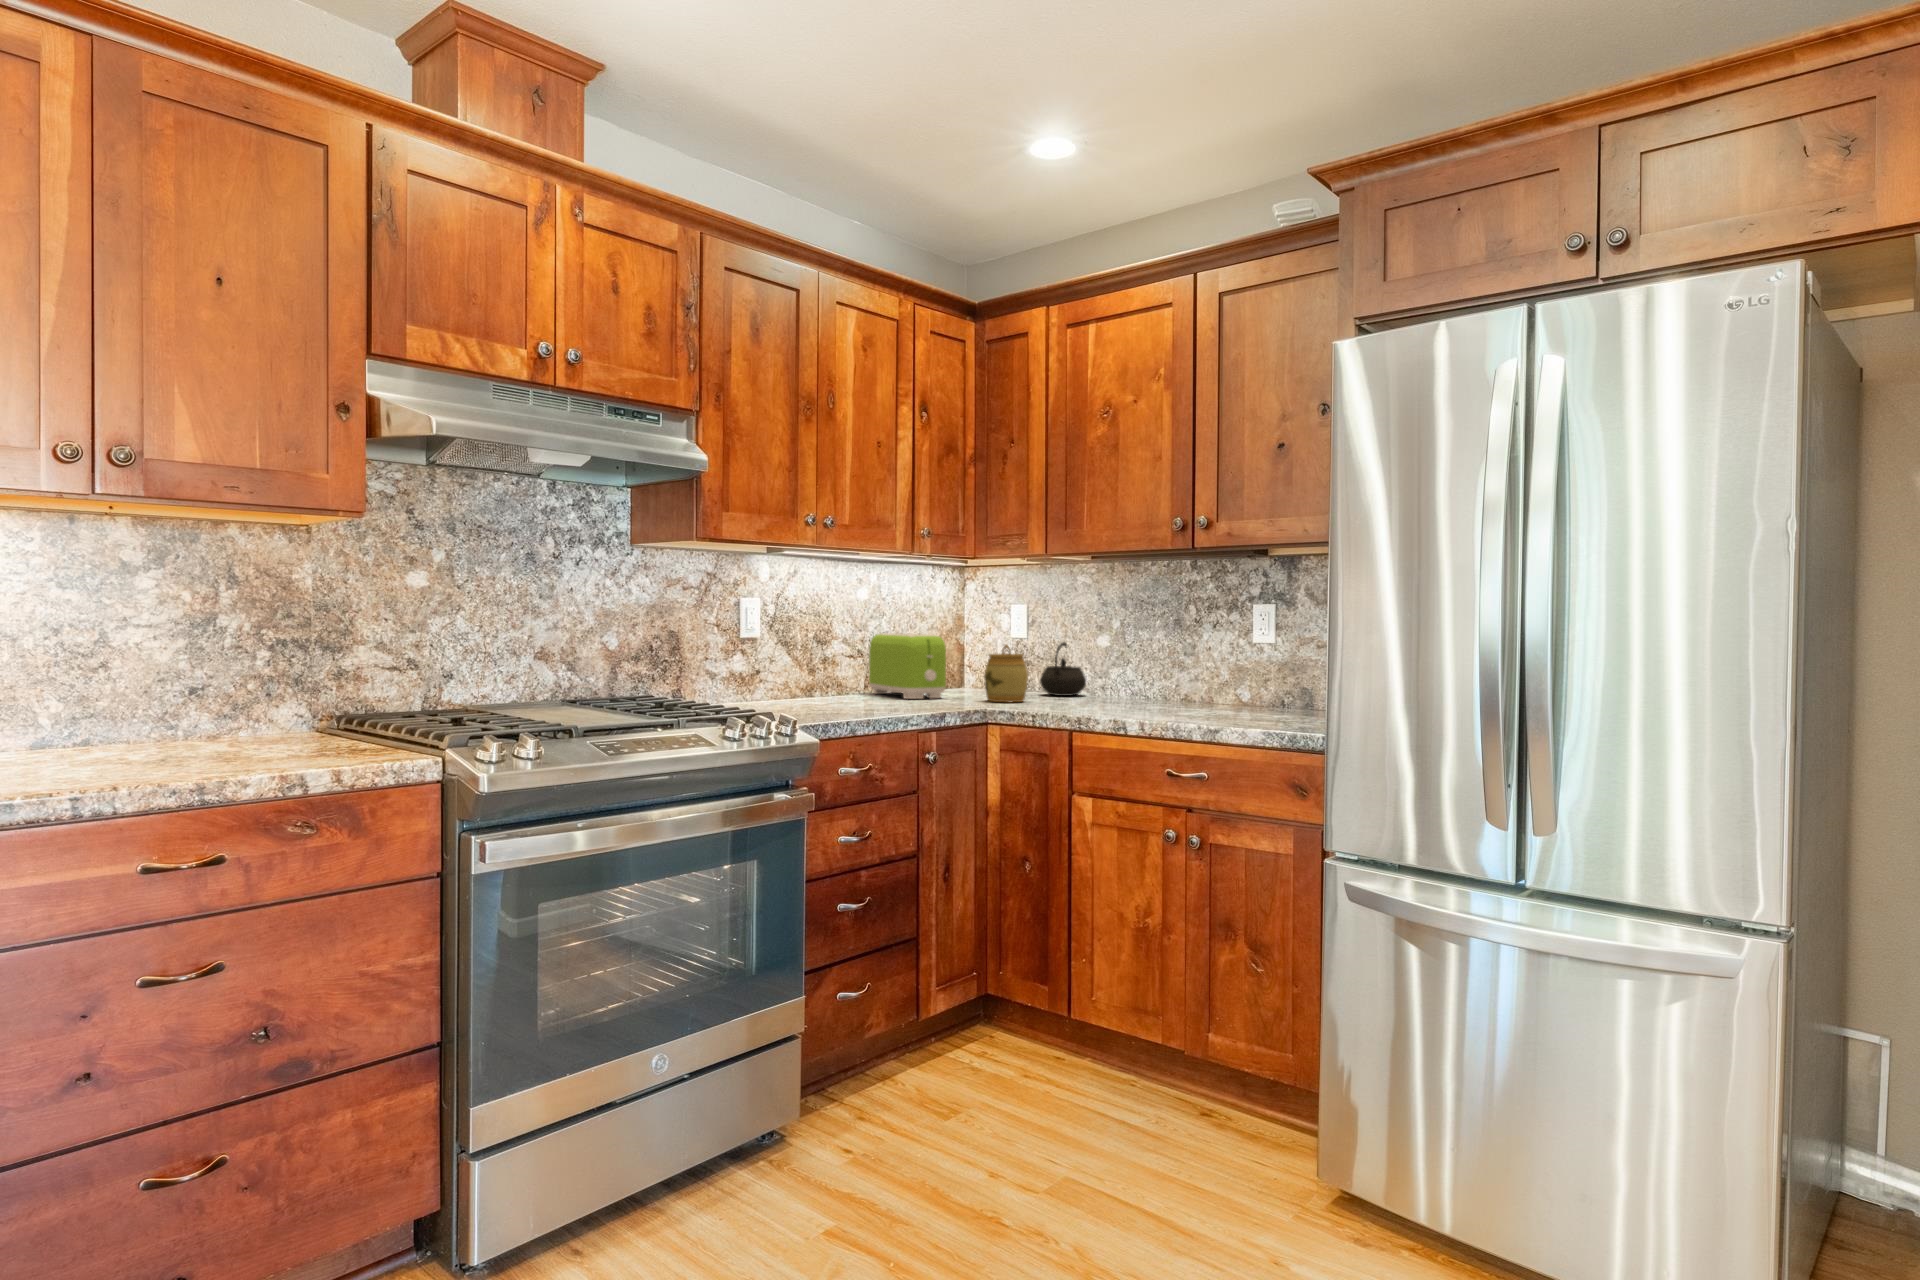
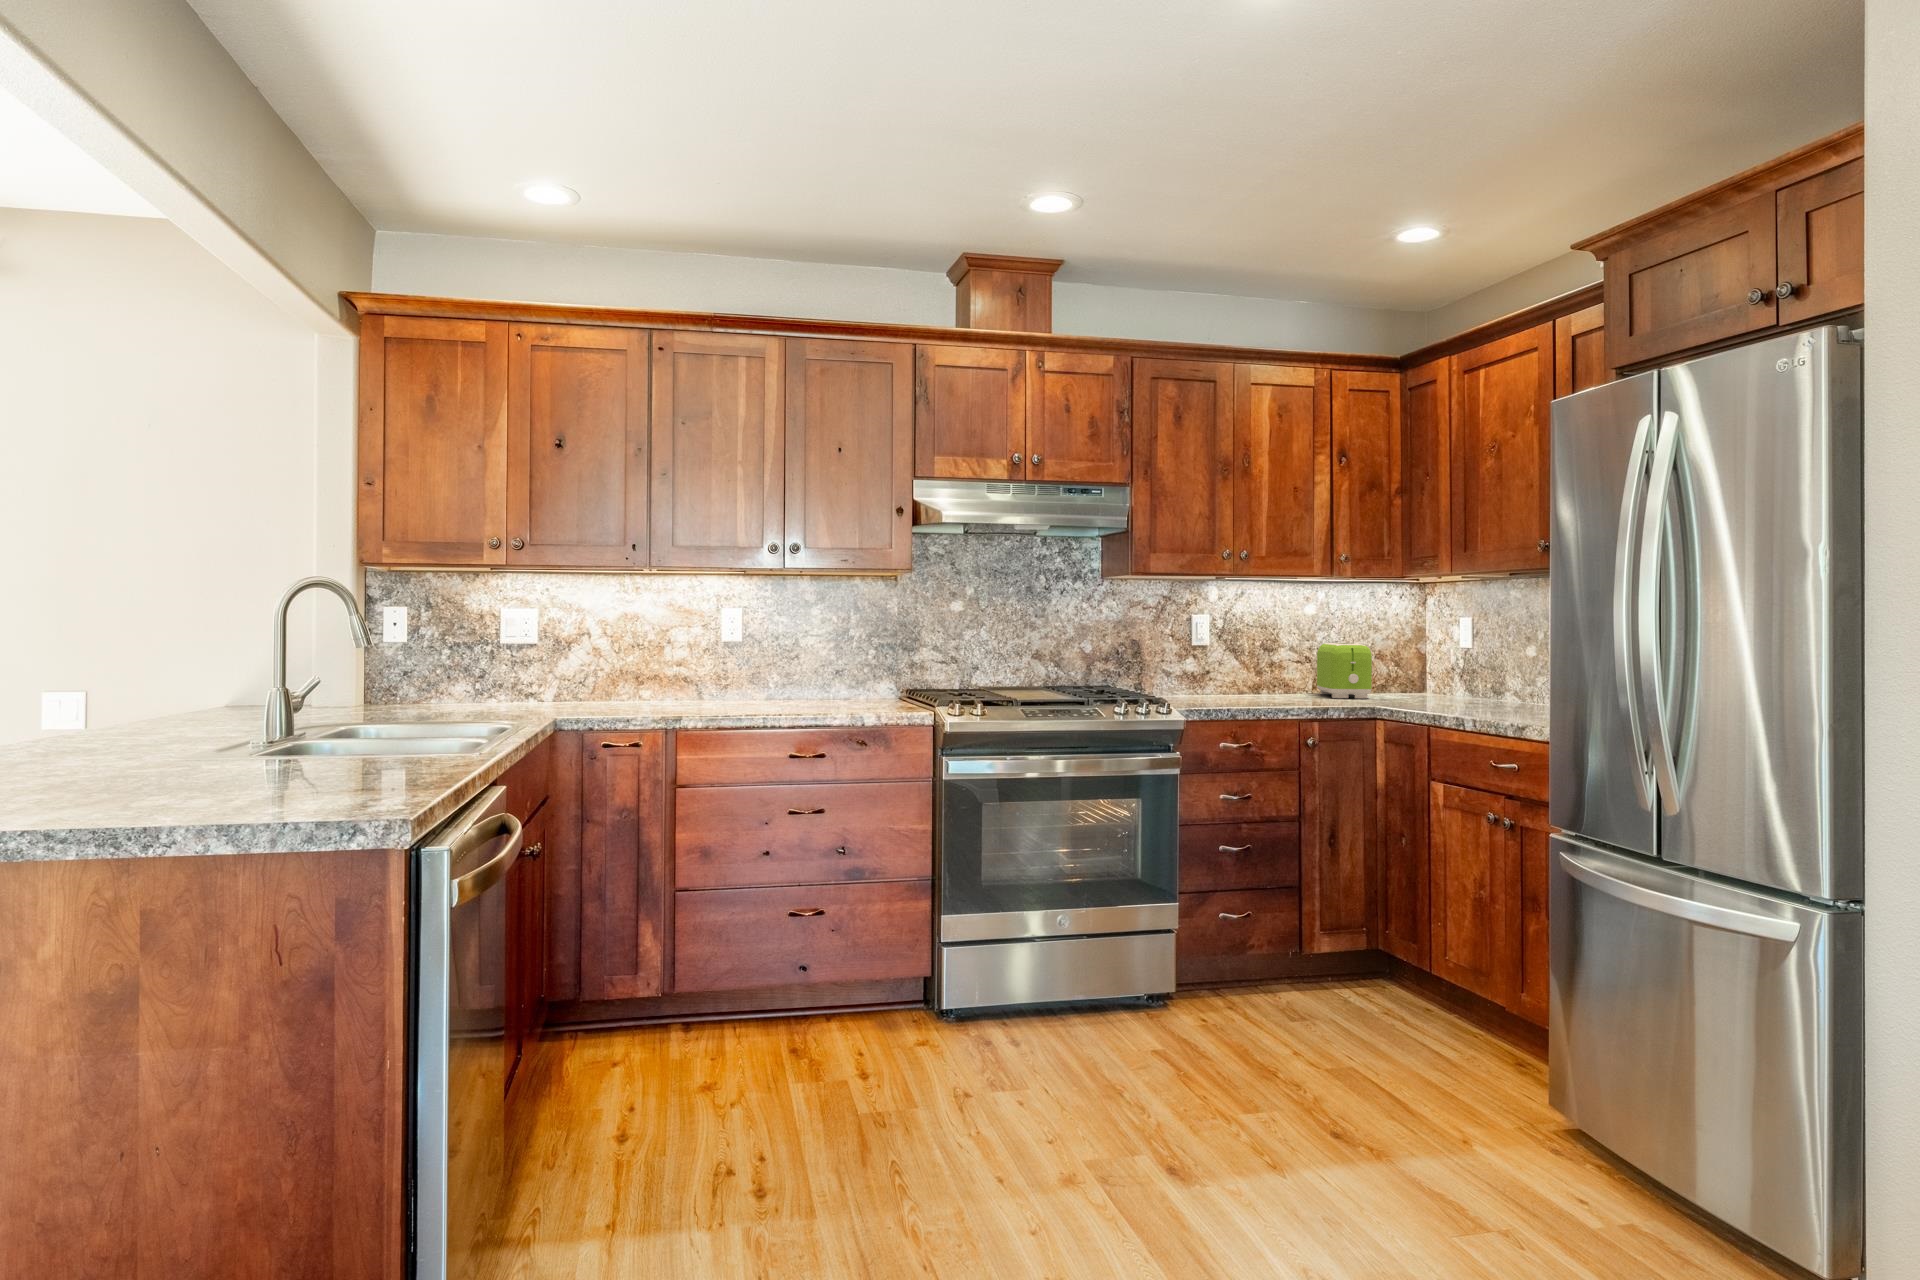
kettle: present [1040,642,1086,696] -> none [1472,652,1519,701]
jar: present [984,644,1028,702] -> none [1396,652,1438,703]

